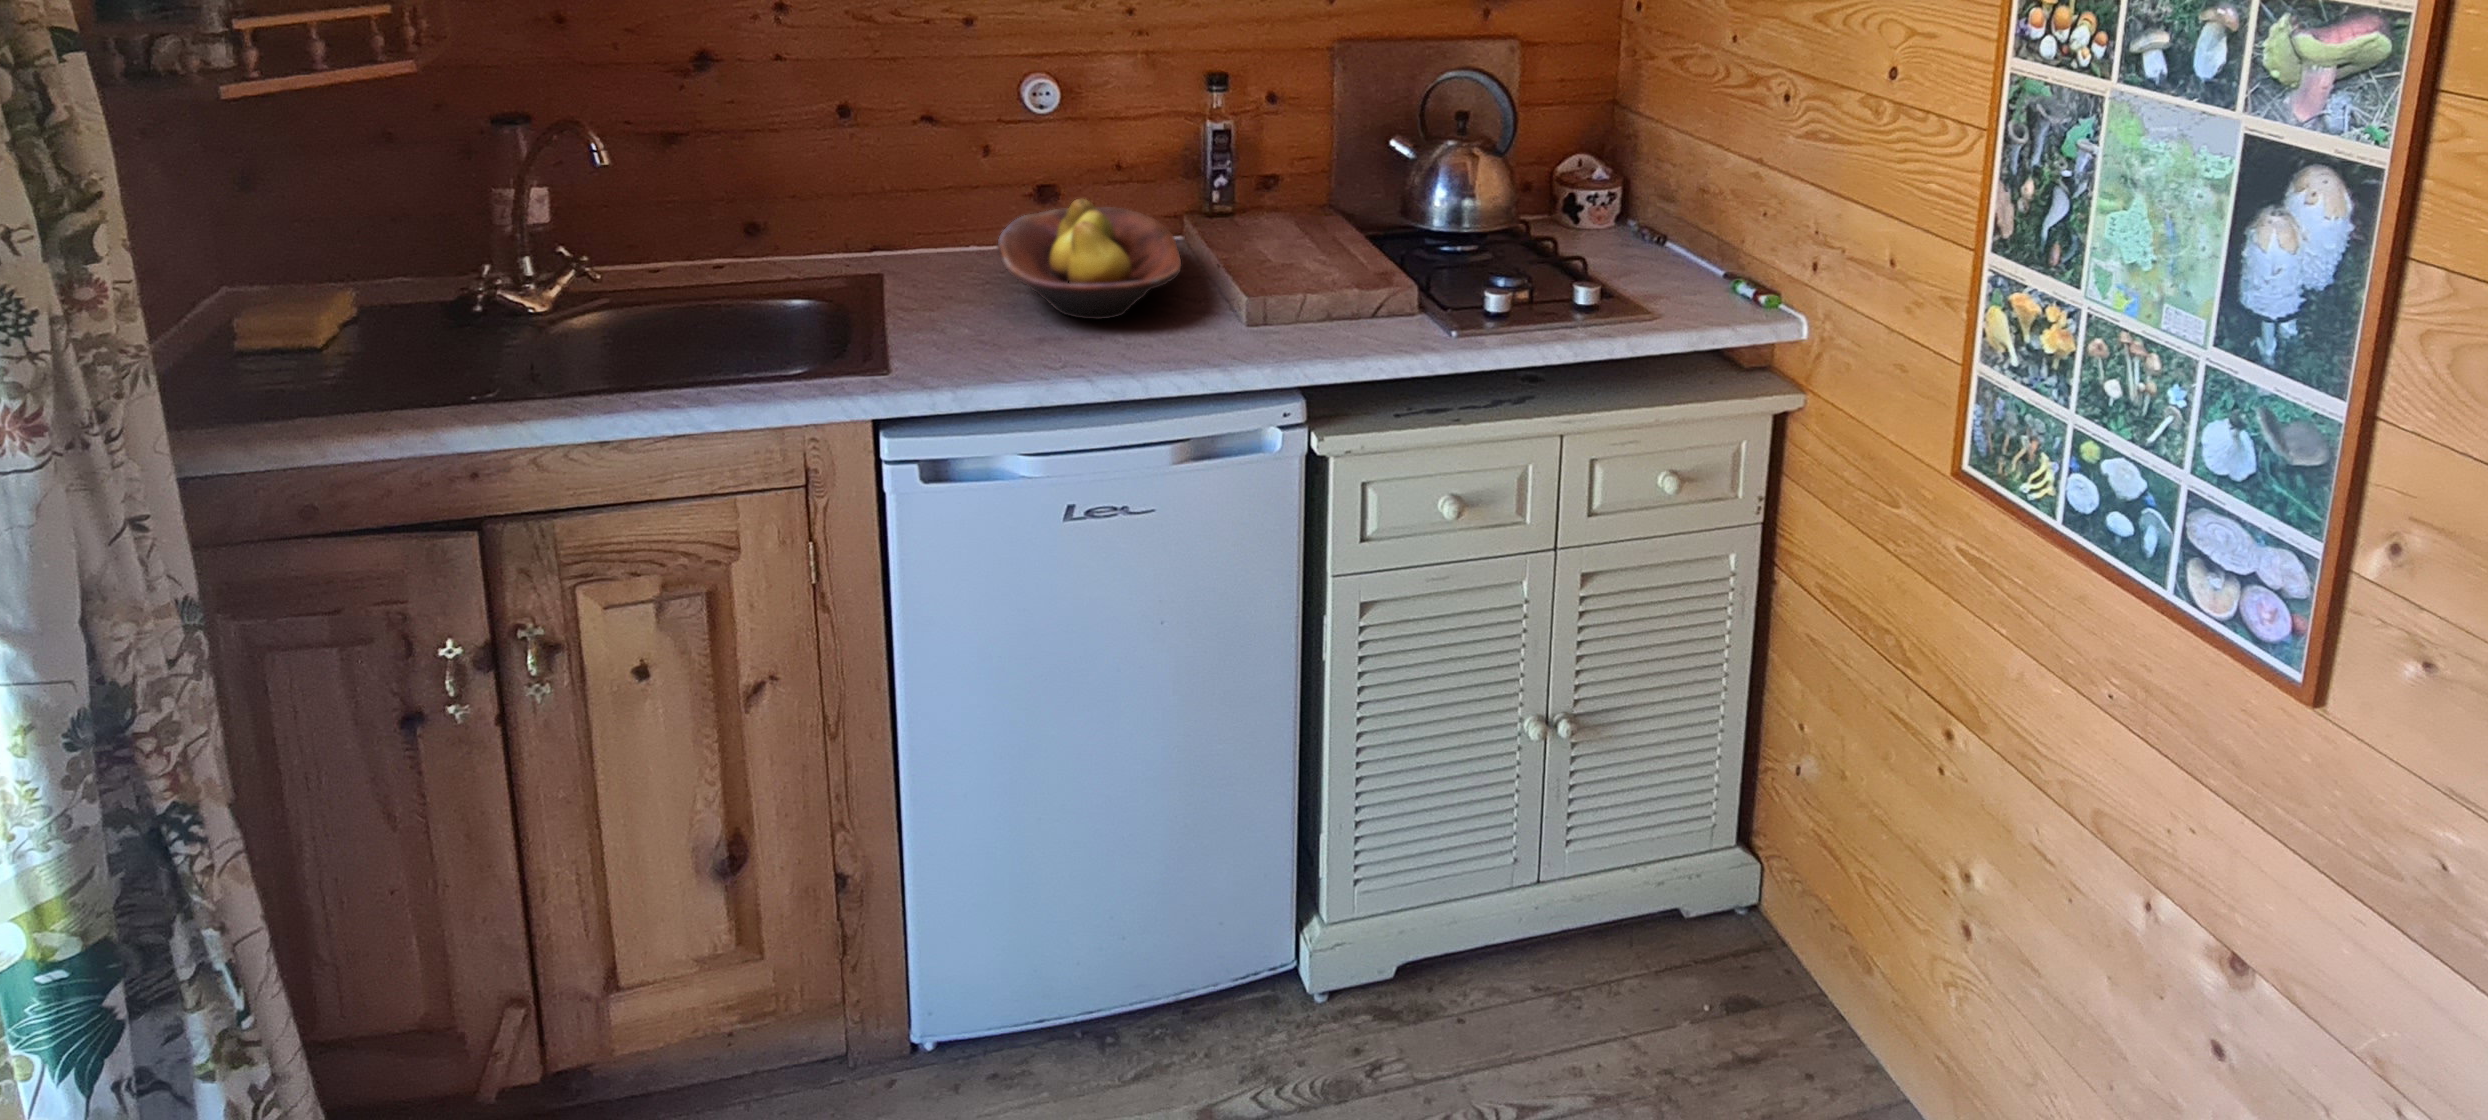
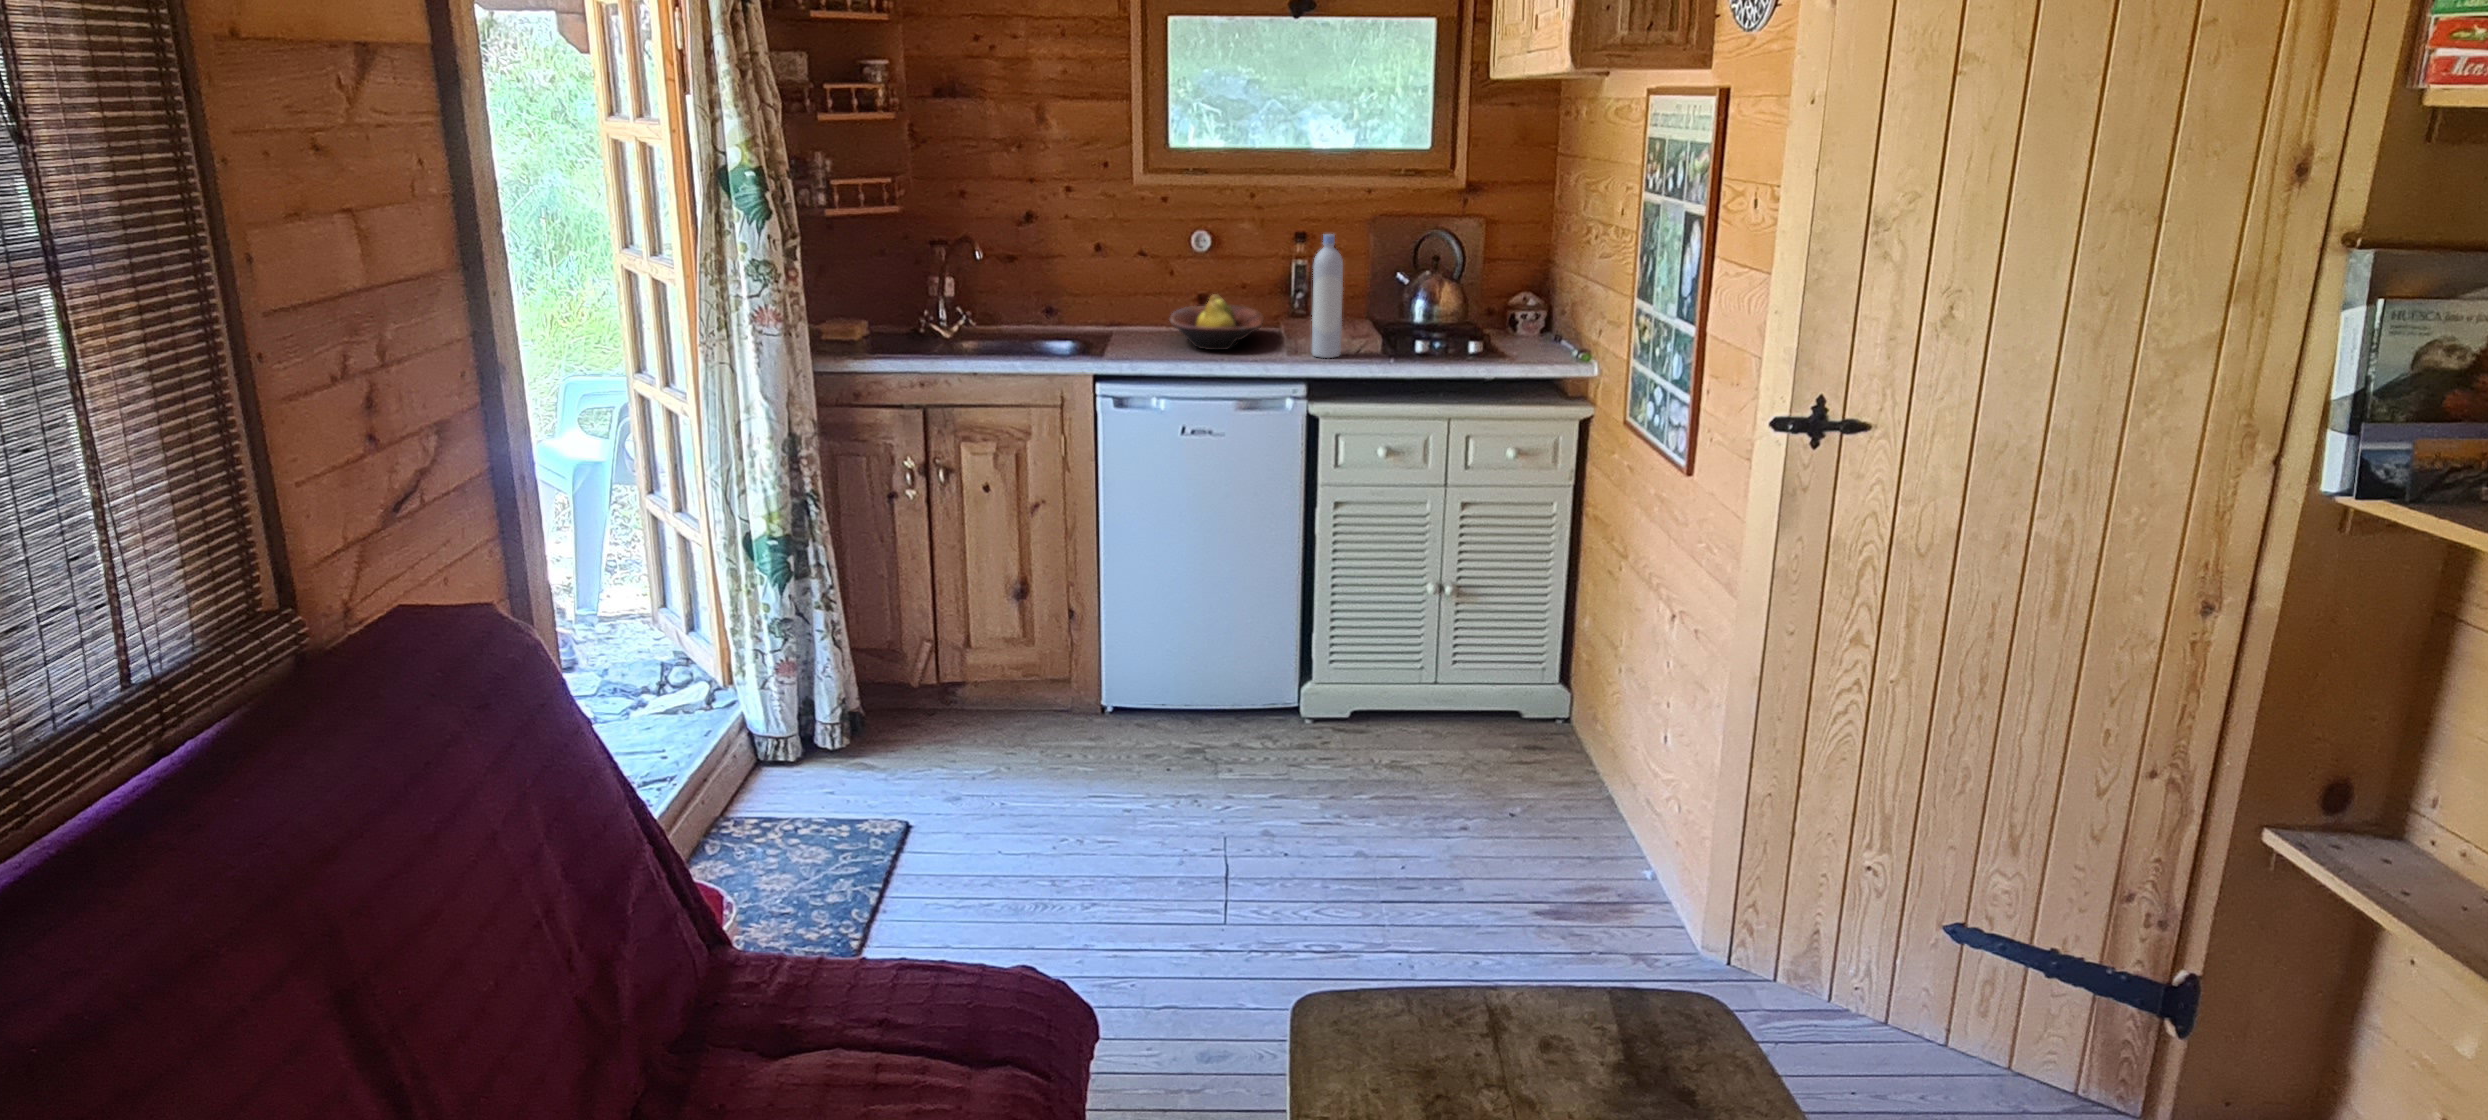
bottle: none [1293,102,1351,332] -> present [1312,234,1343,358]

